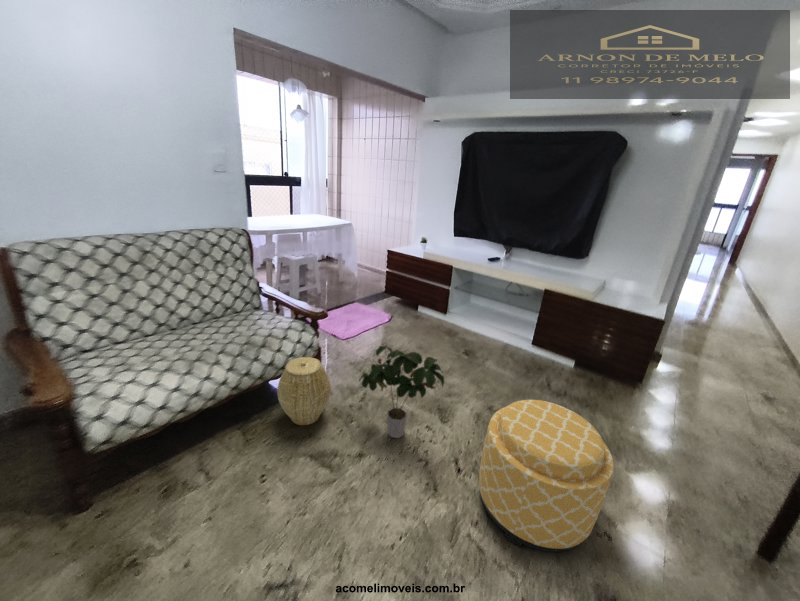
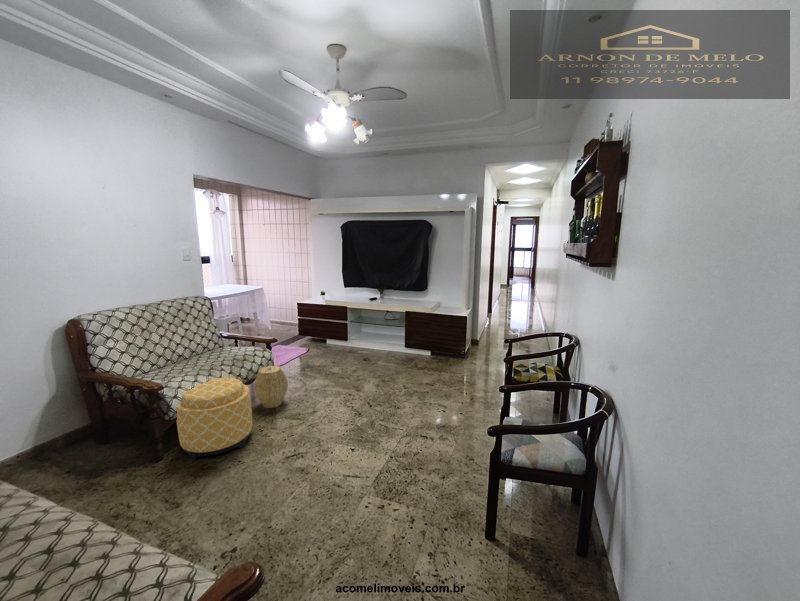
potted plant: present [359,345,444,438] -> none [305,347,355,402]
ottoman: present [479,400,614,552] -> present [176,377,252,459]

